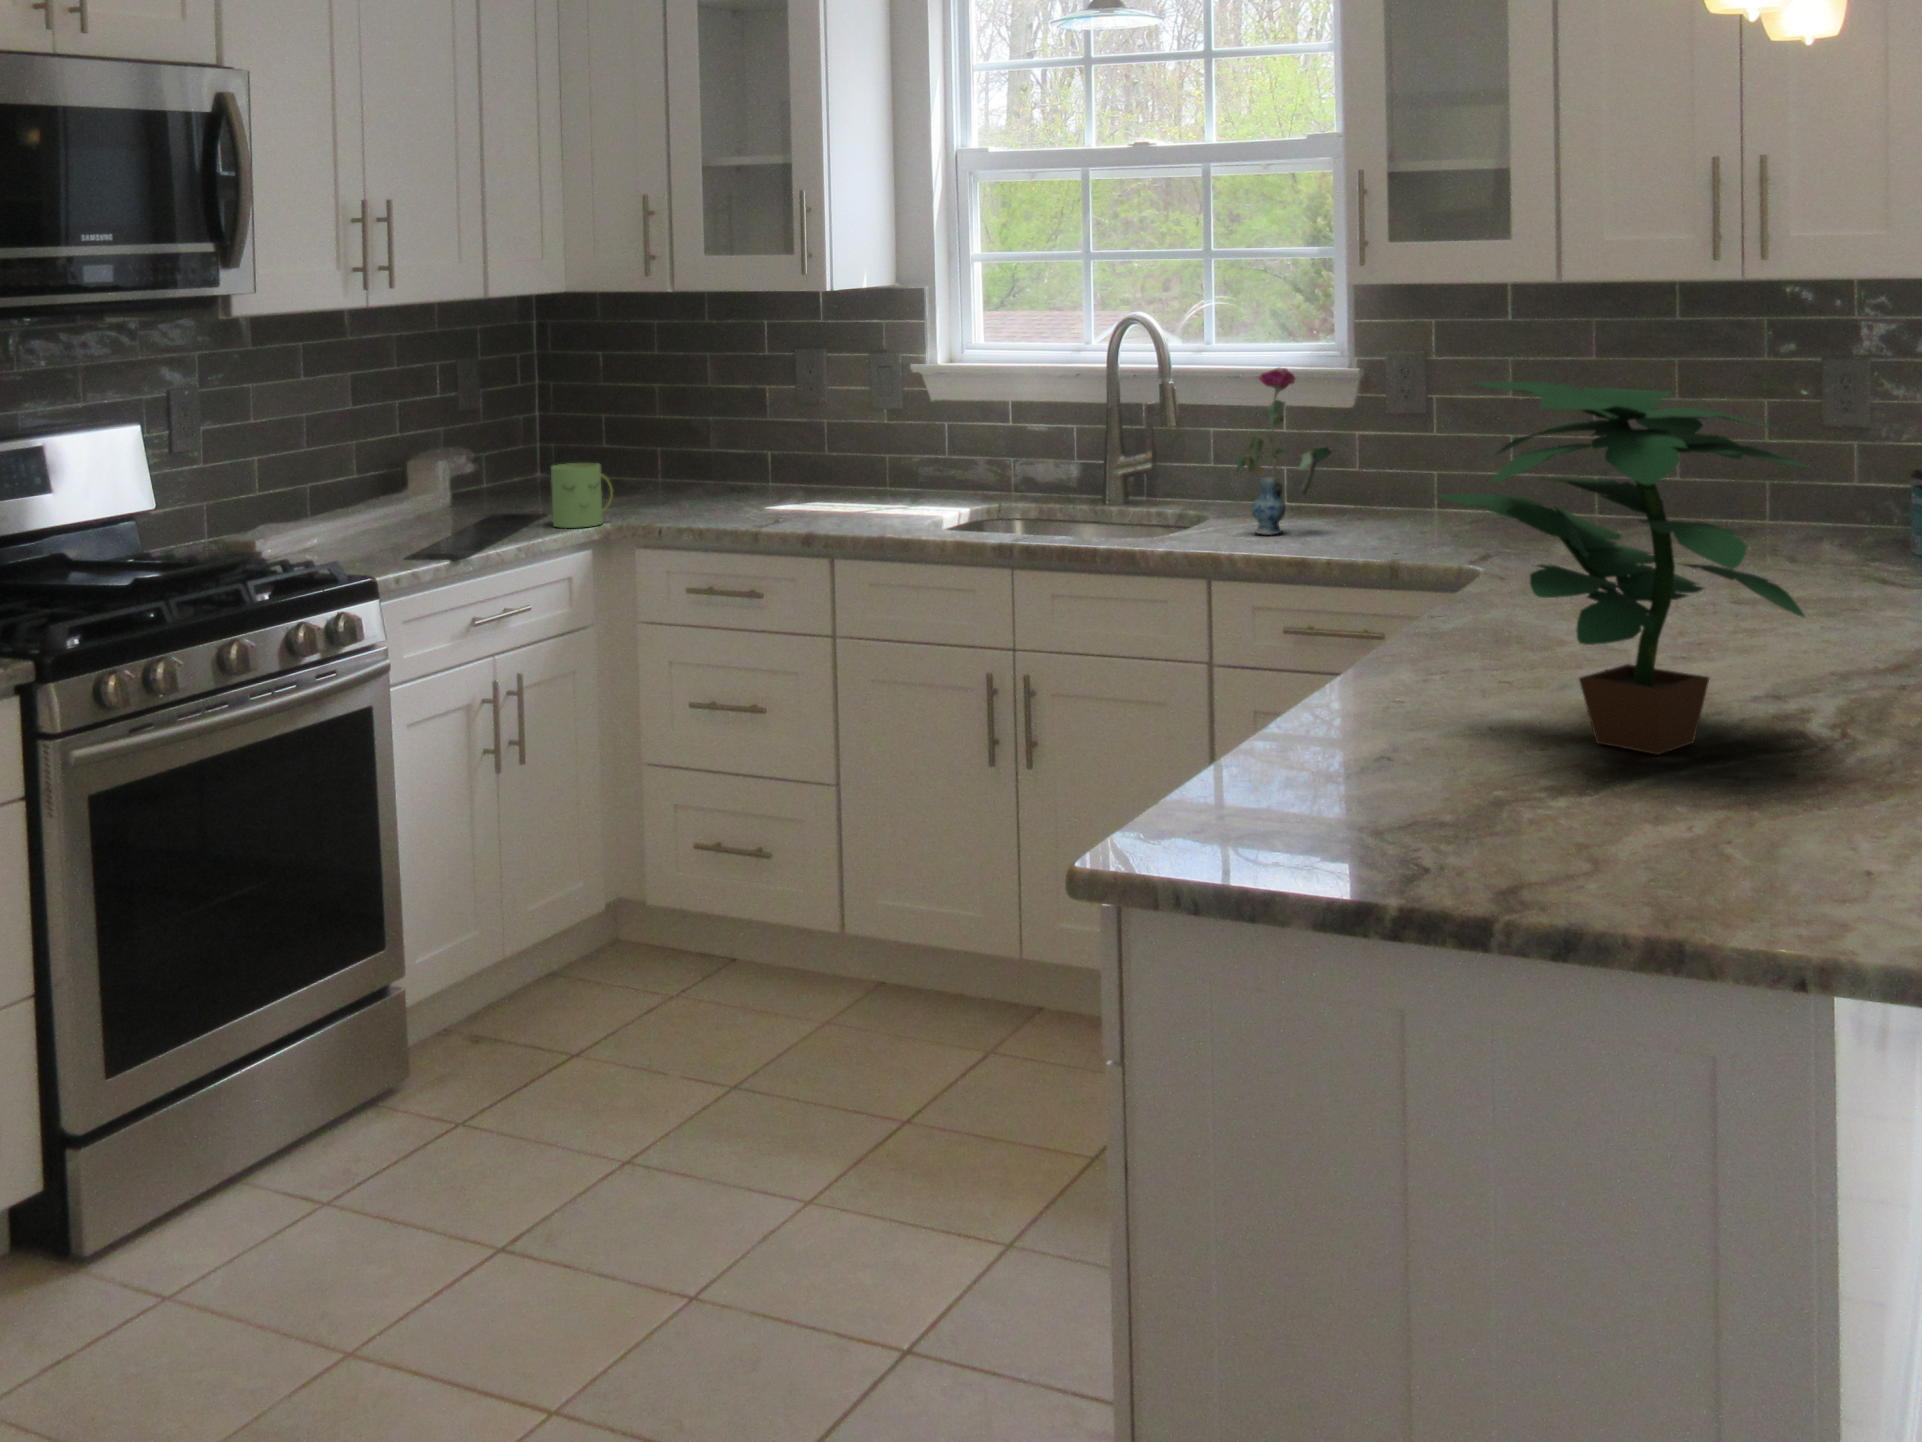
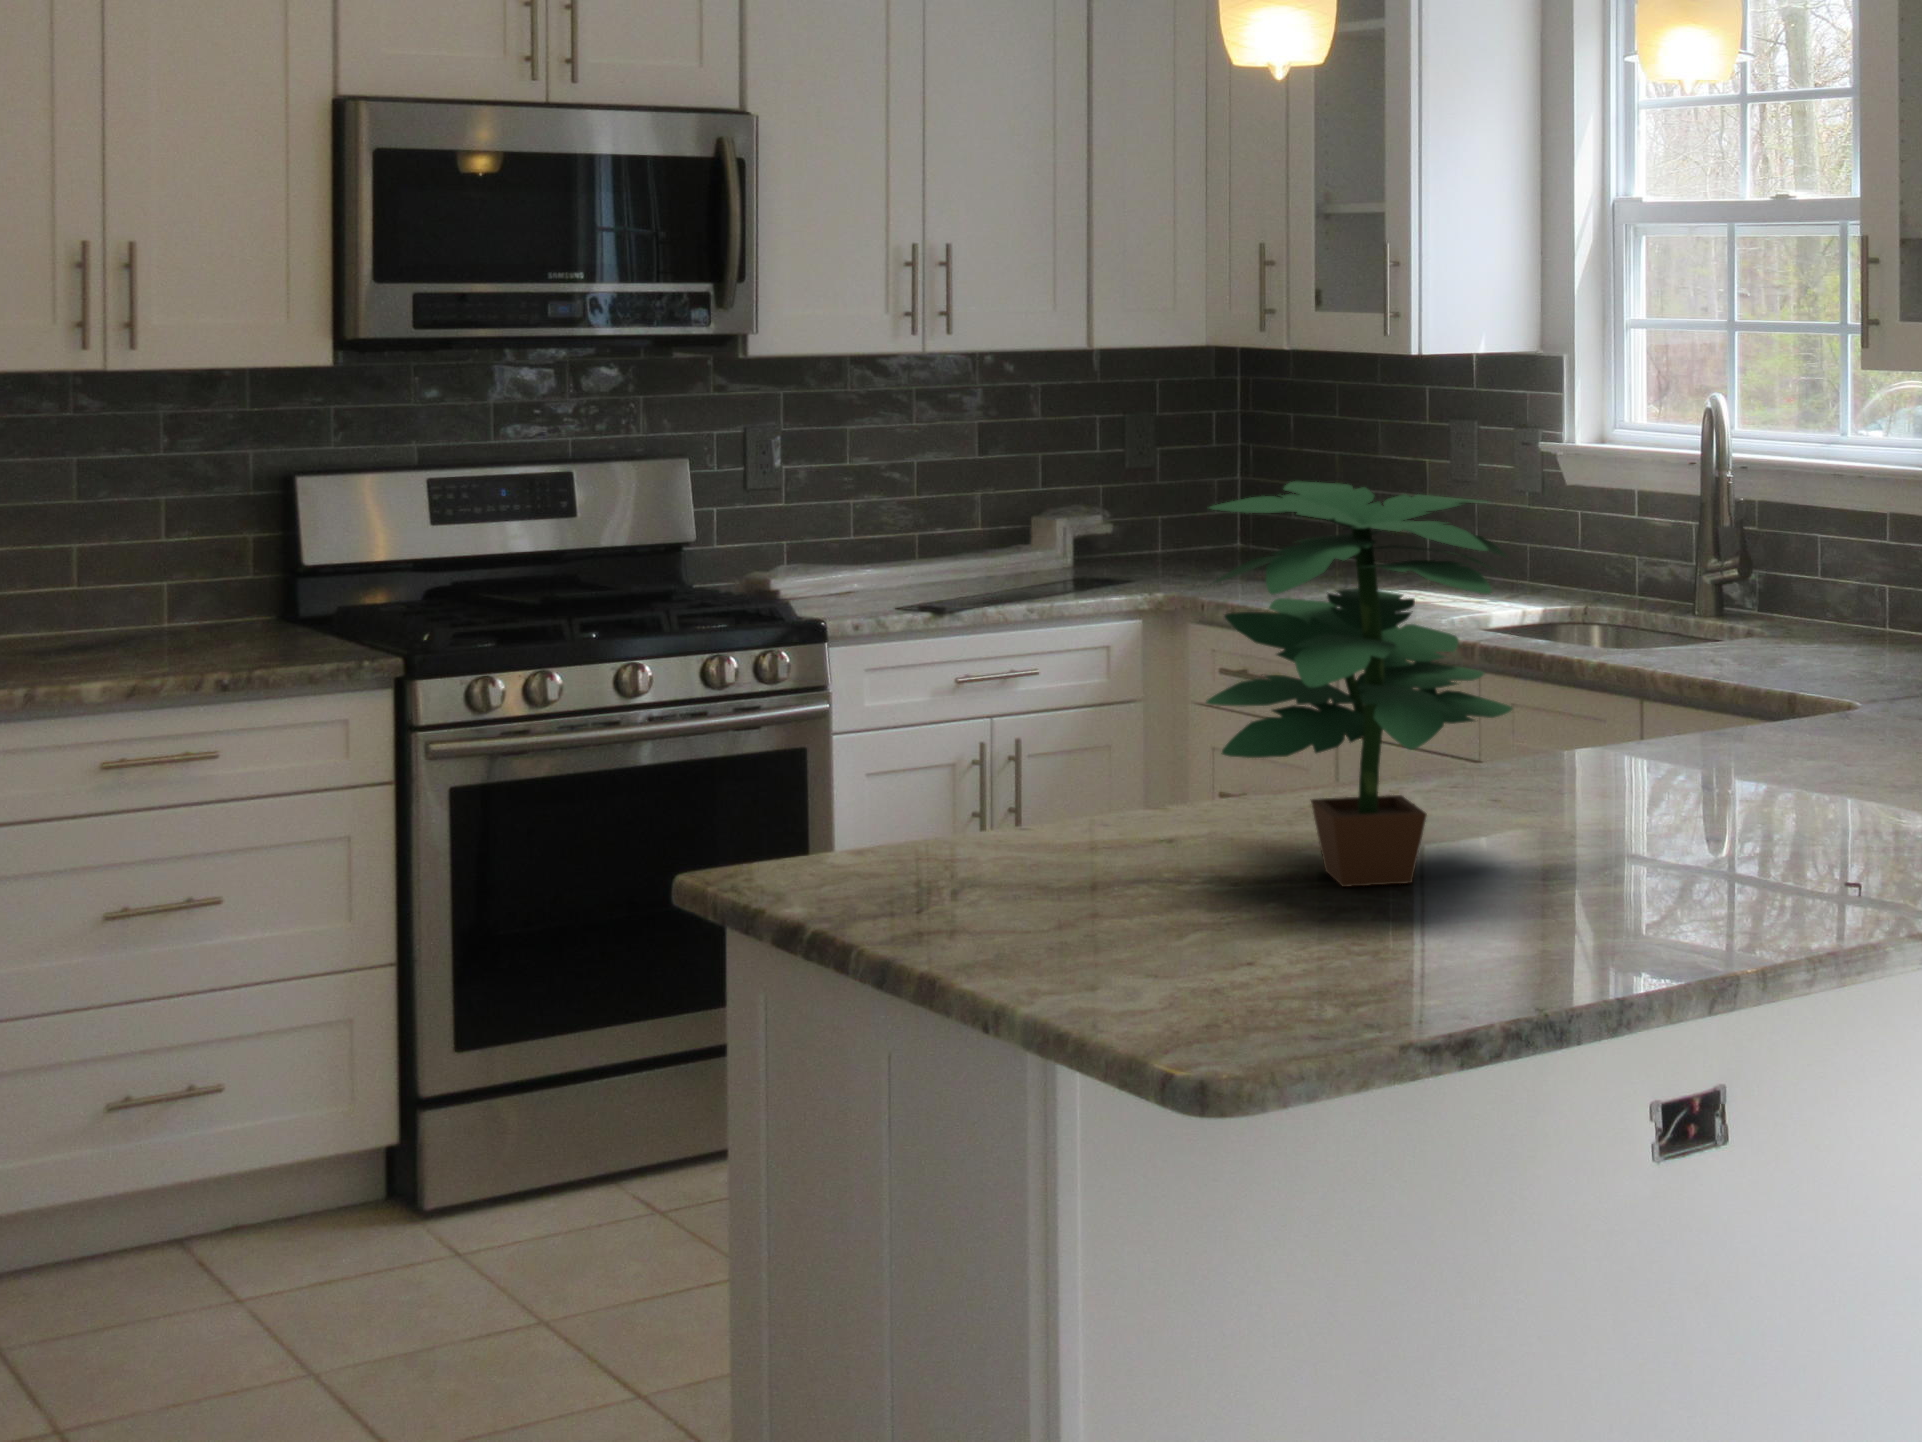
vase: present [1236,368,1332,535] -> none [1700,468,1811,666]
mug: present [551,463,613,528] -> none [1107,527,1172,596]

